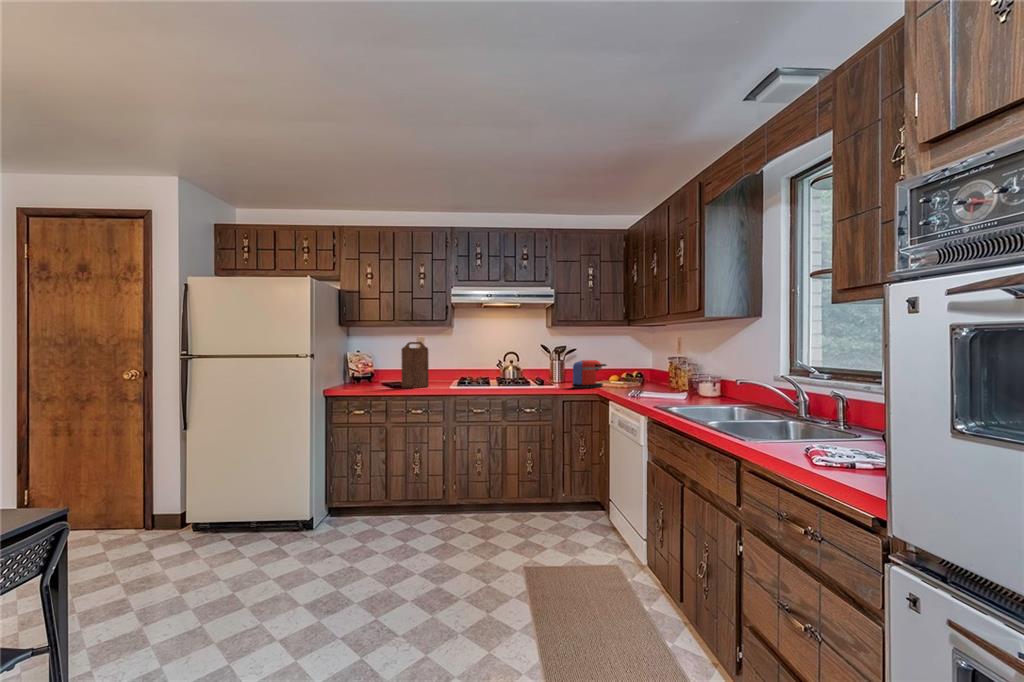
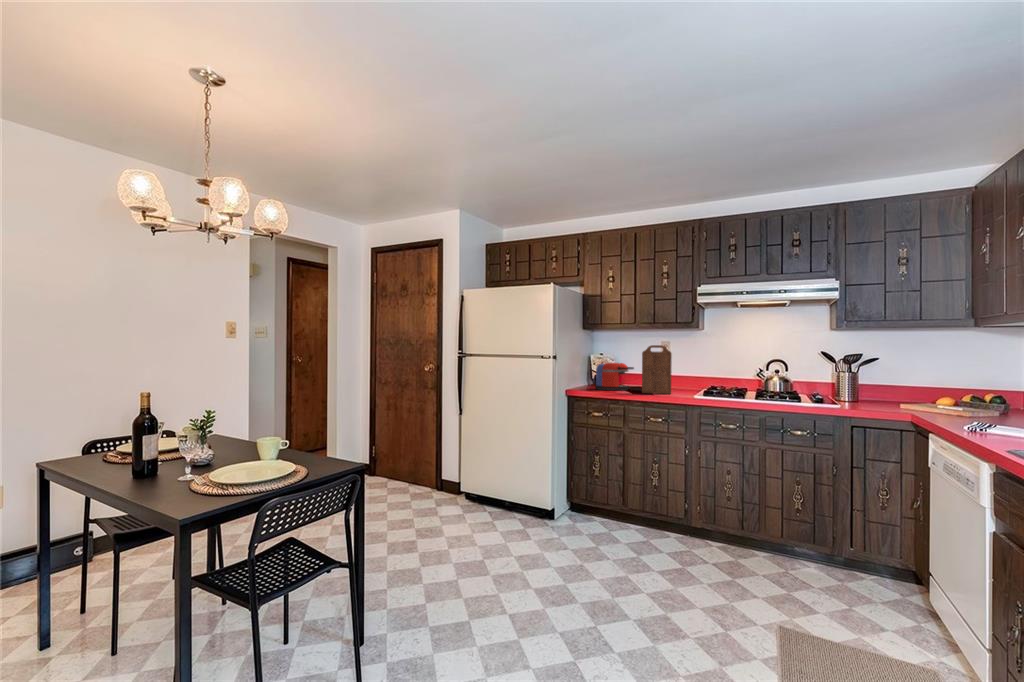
coffee maker: present [572,360,606,388] -> present [595,363,634,390]

